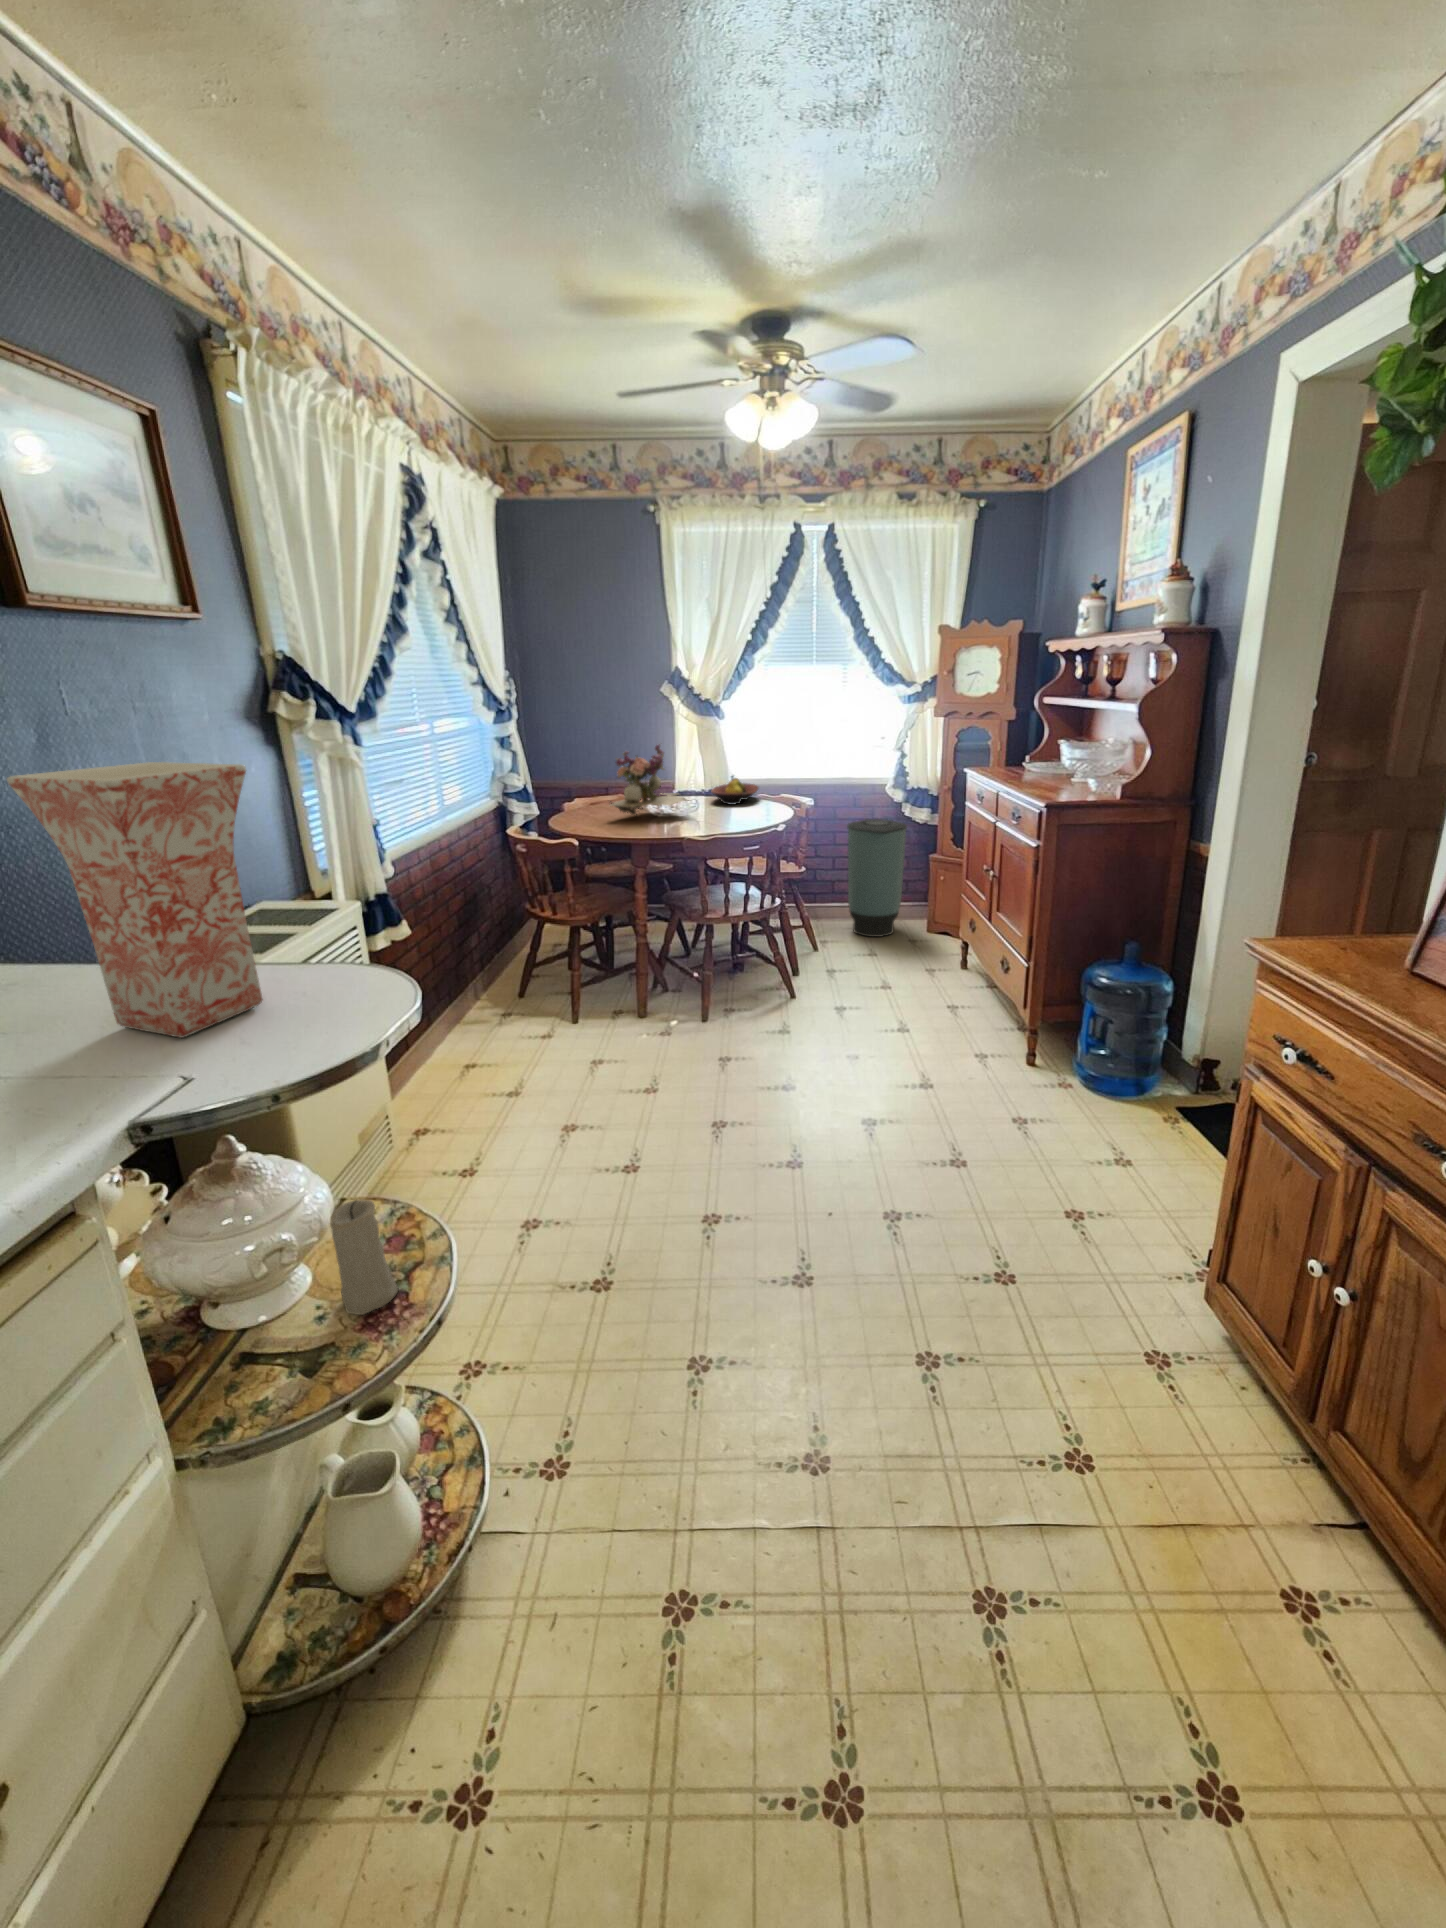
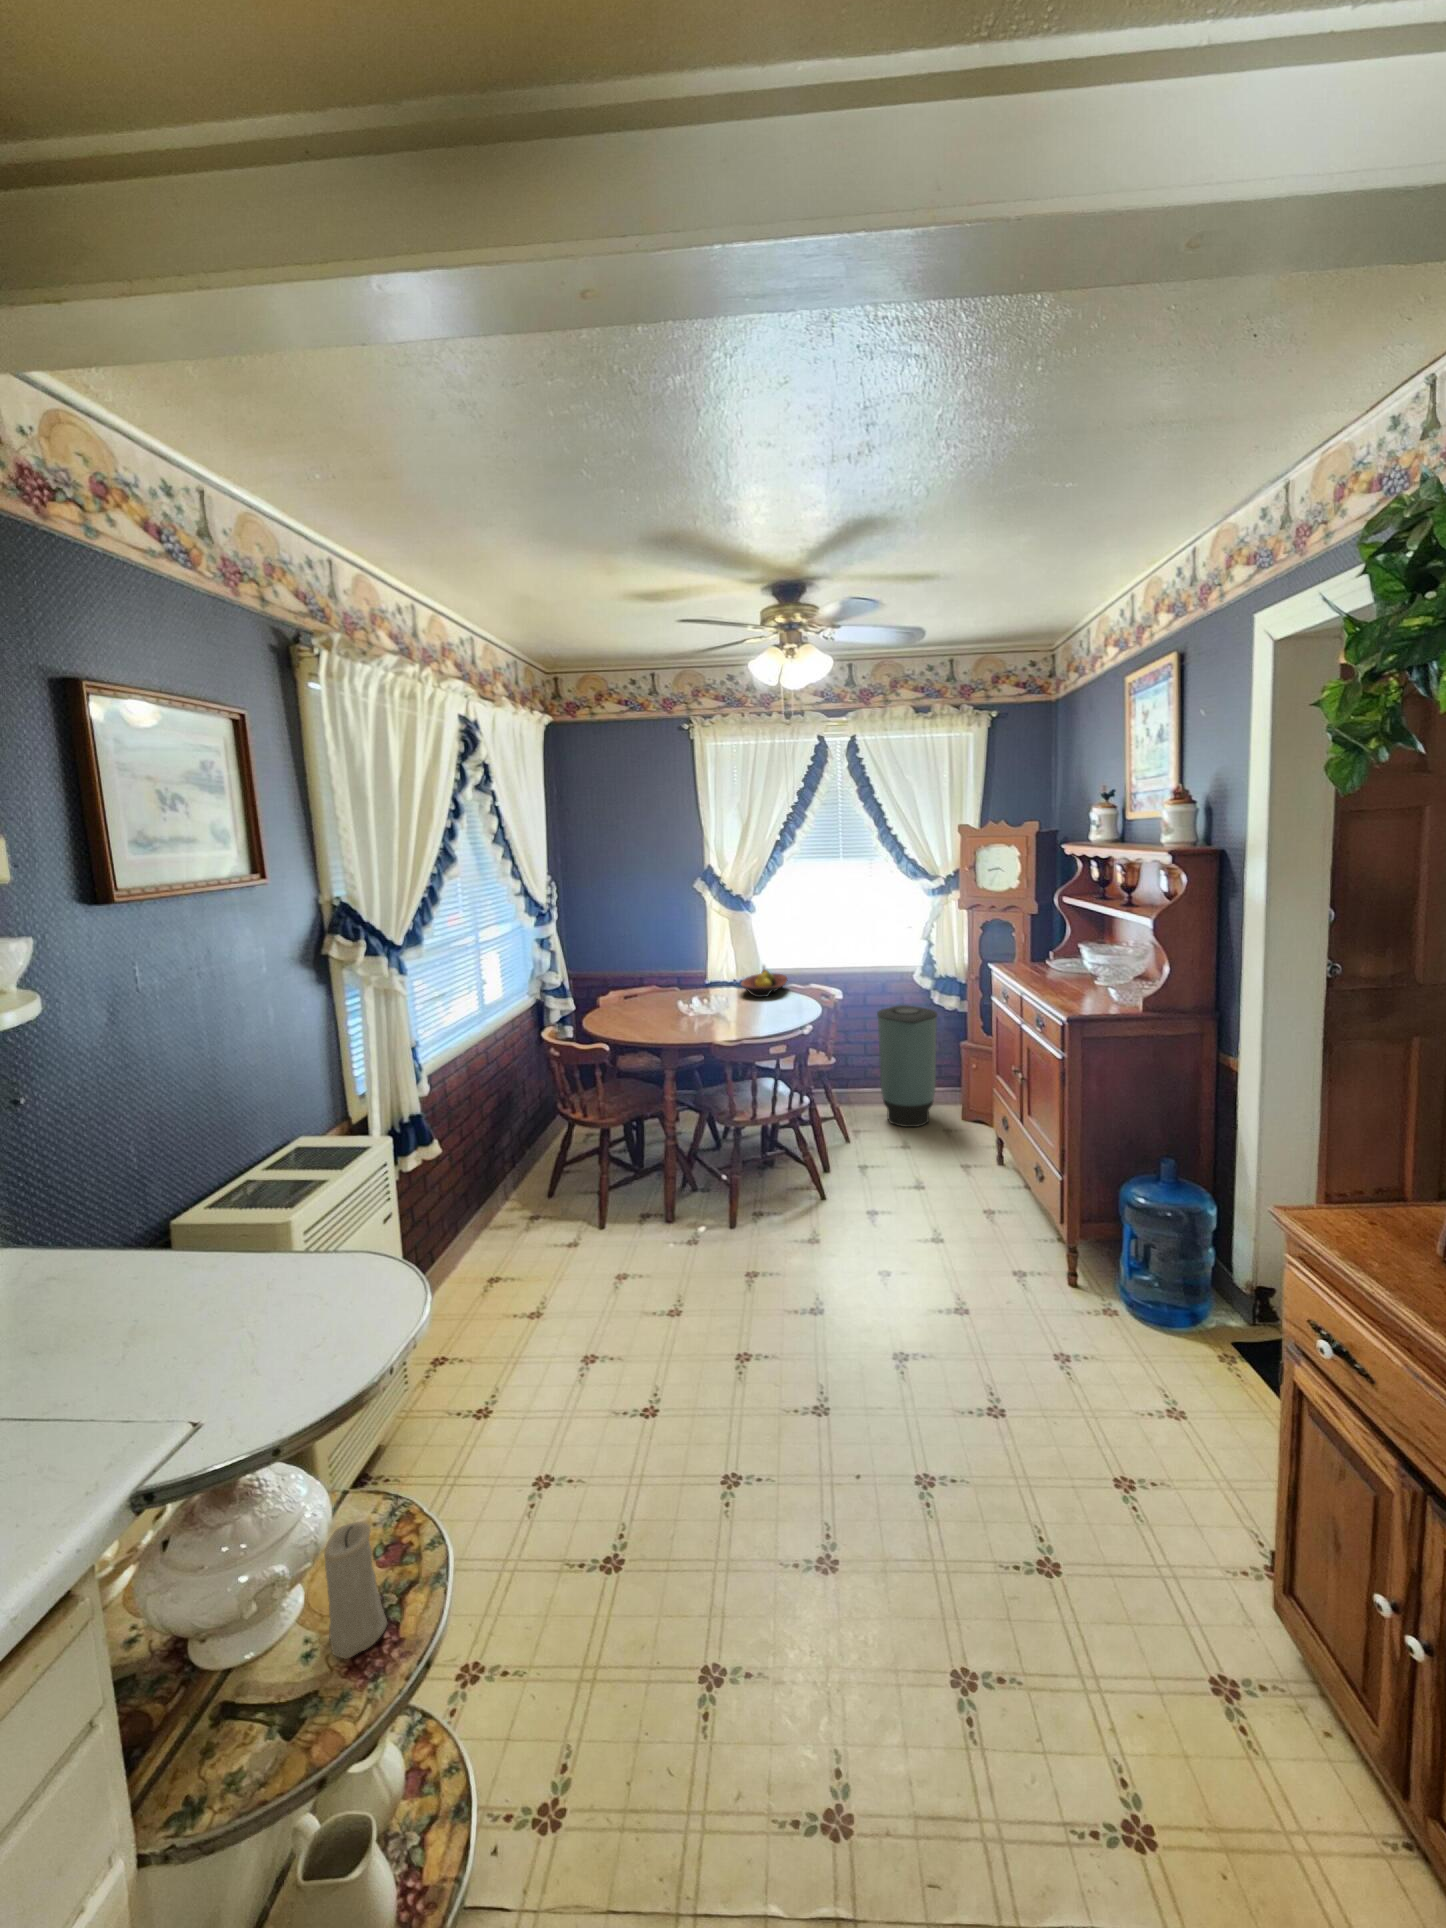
flower arrangement: present [609,744,686,816] -> none [639,941,718,1016]
vase: present [7,762,263,1038] -> none [80,1095,287,1373]

